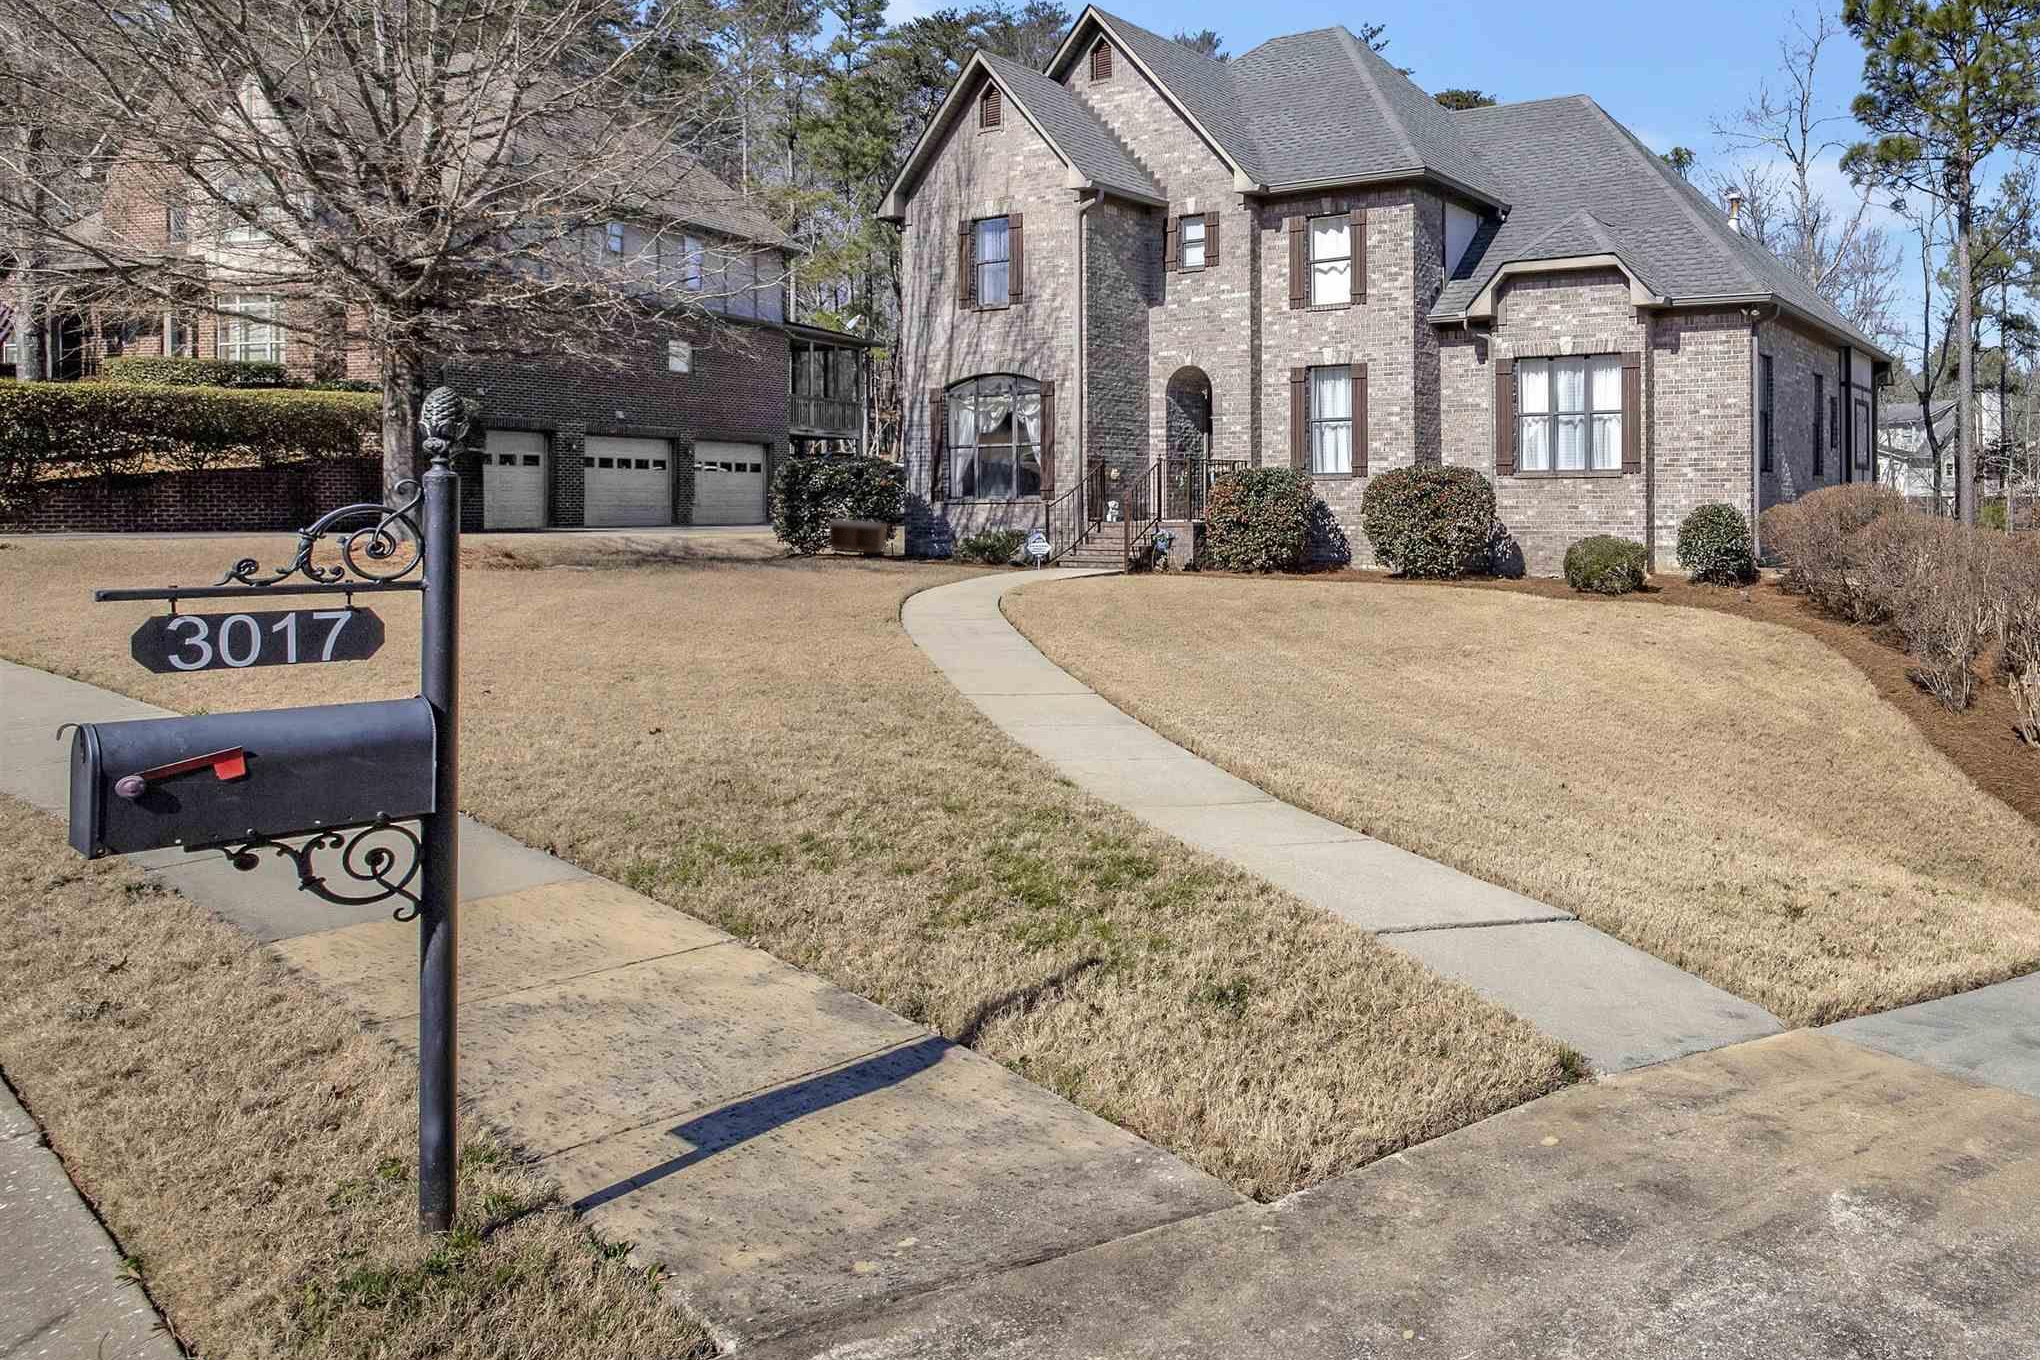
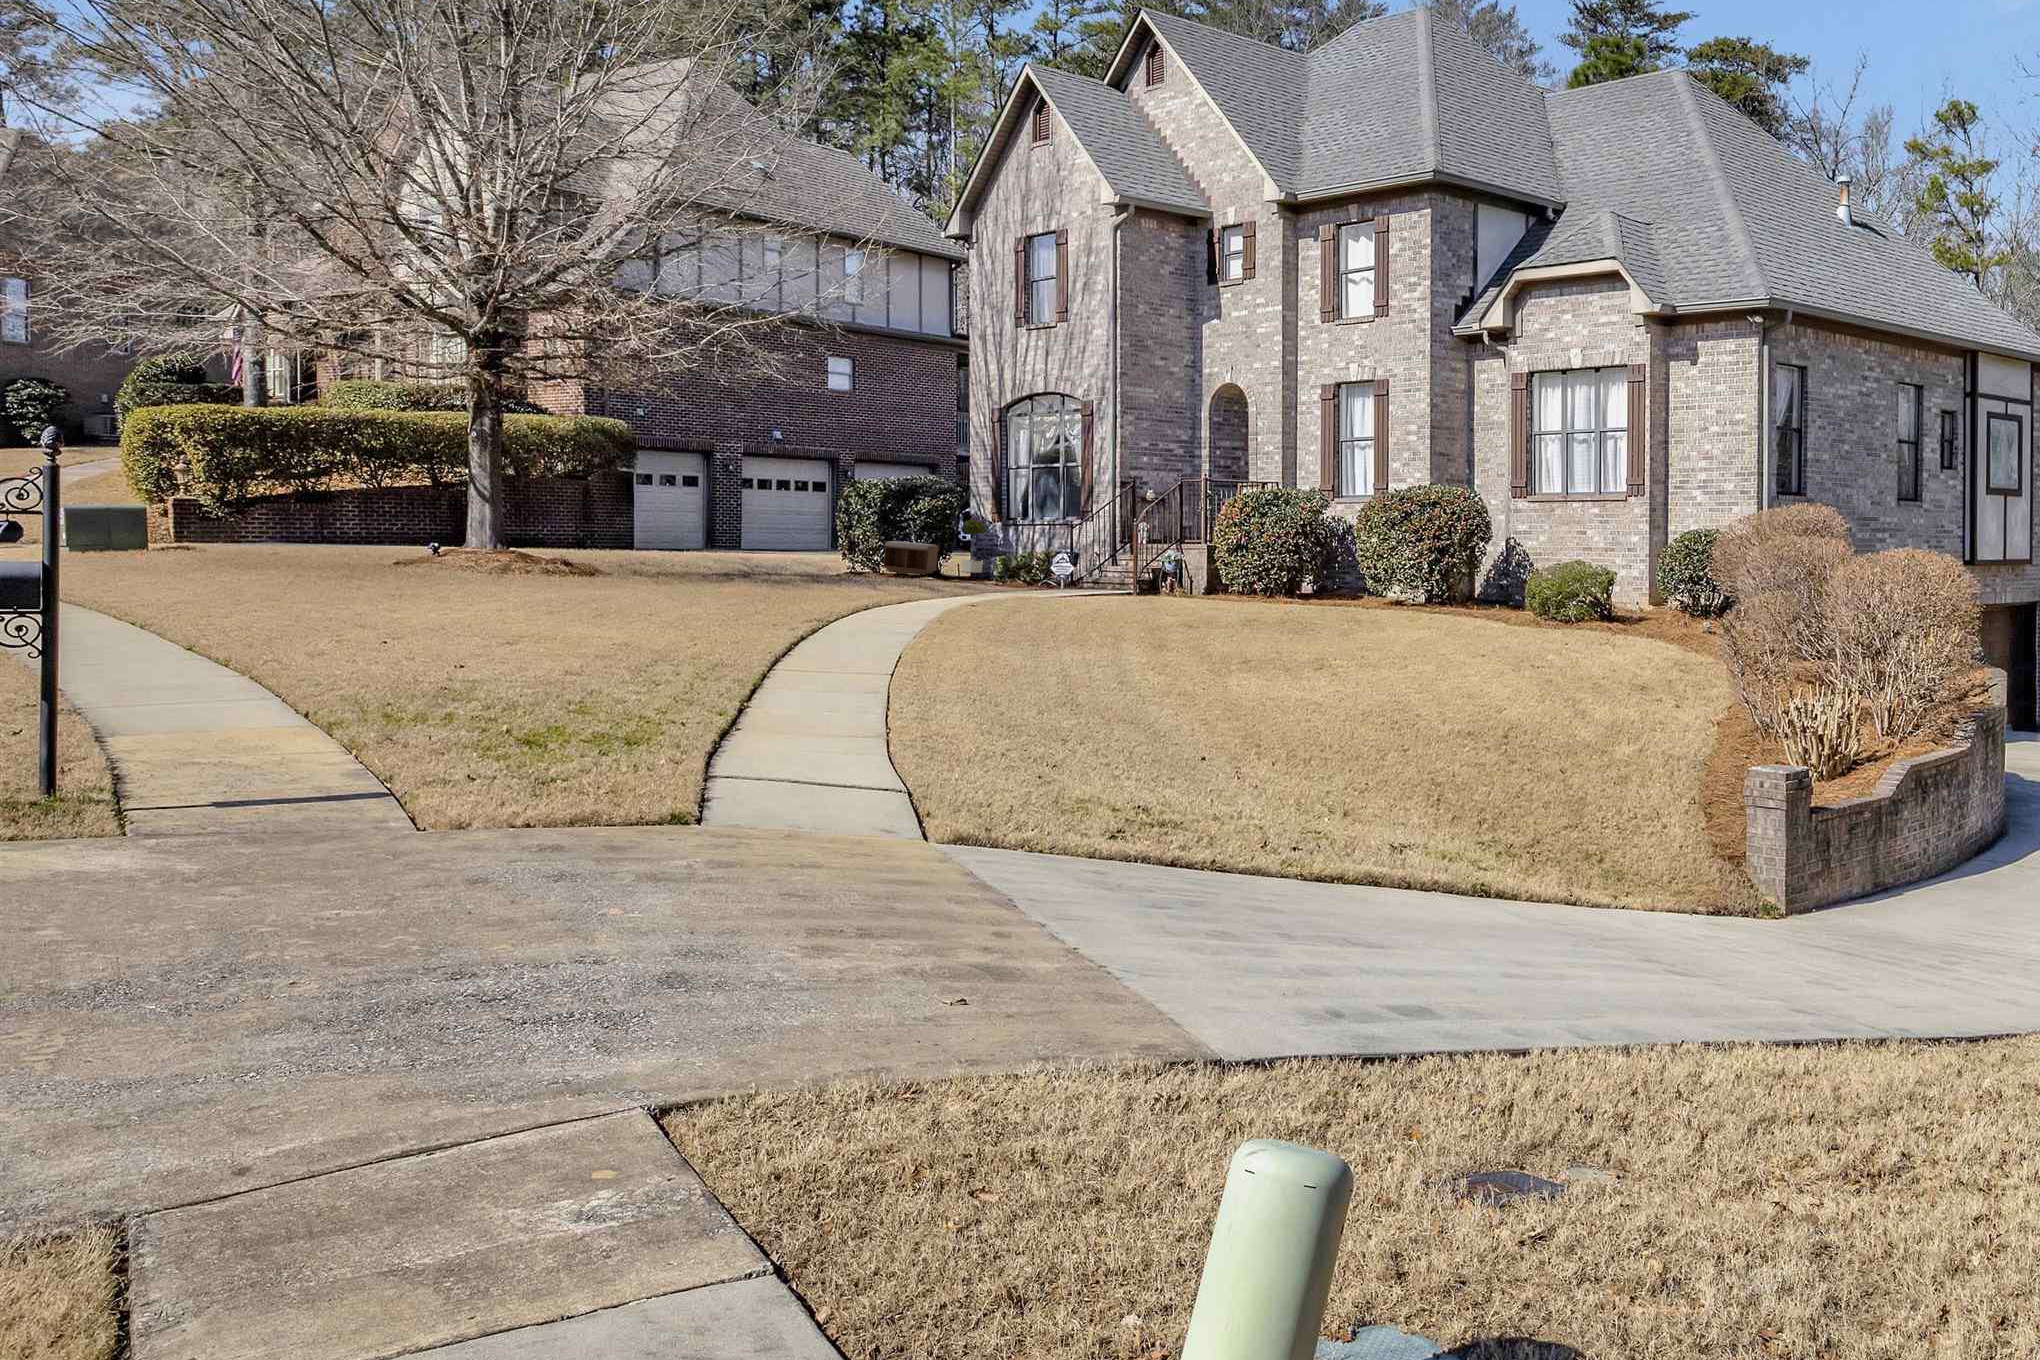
potted tree: none [905,498,931,551] -> present [961,520,986,573]

